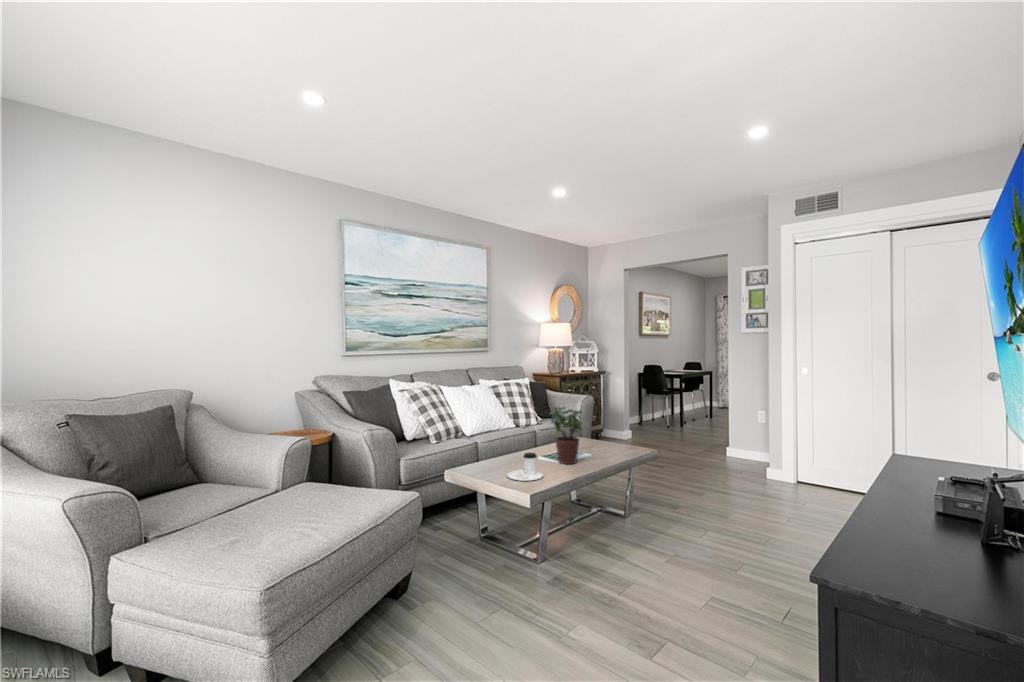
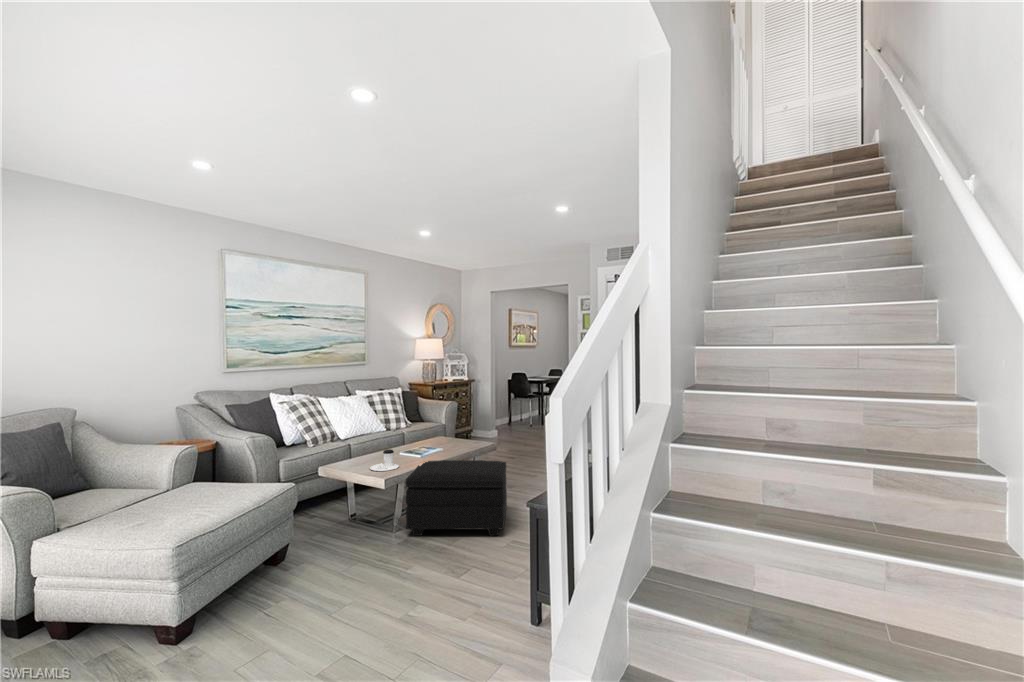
potted plant: present [550,407,582,464] -> none [407,413,435,458]
footstool: none [556,469,695,584] -> present [406,460,507,536]

